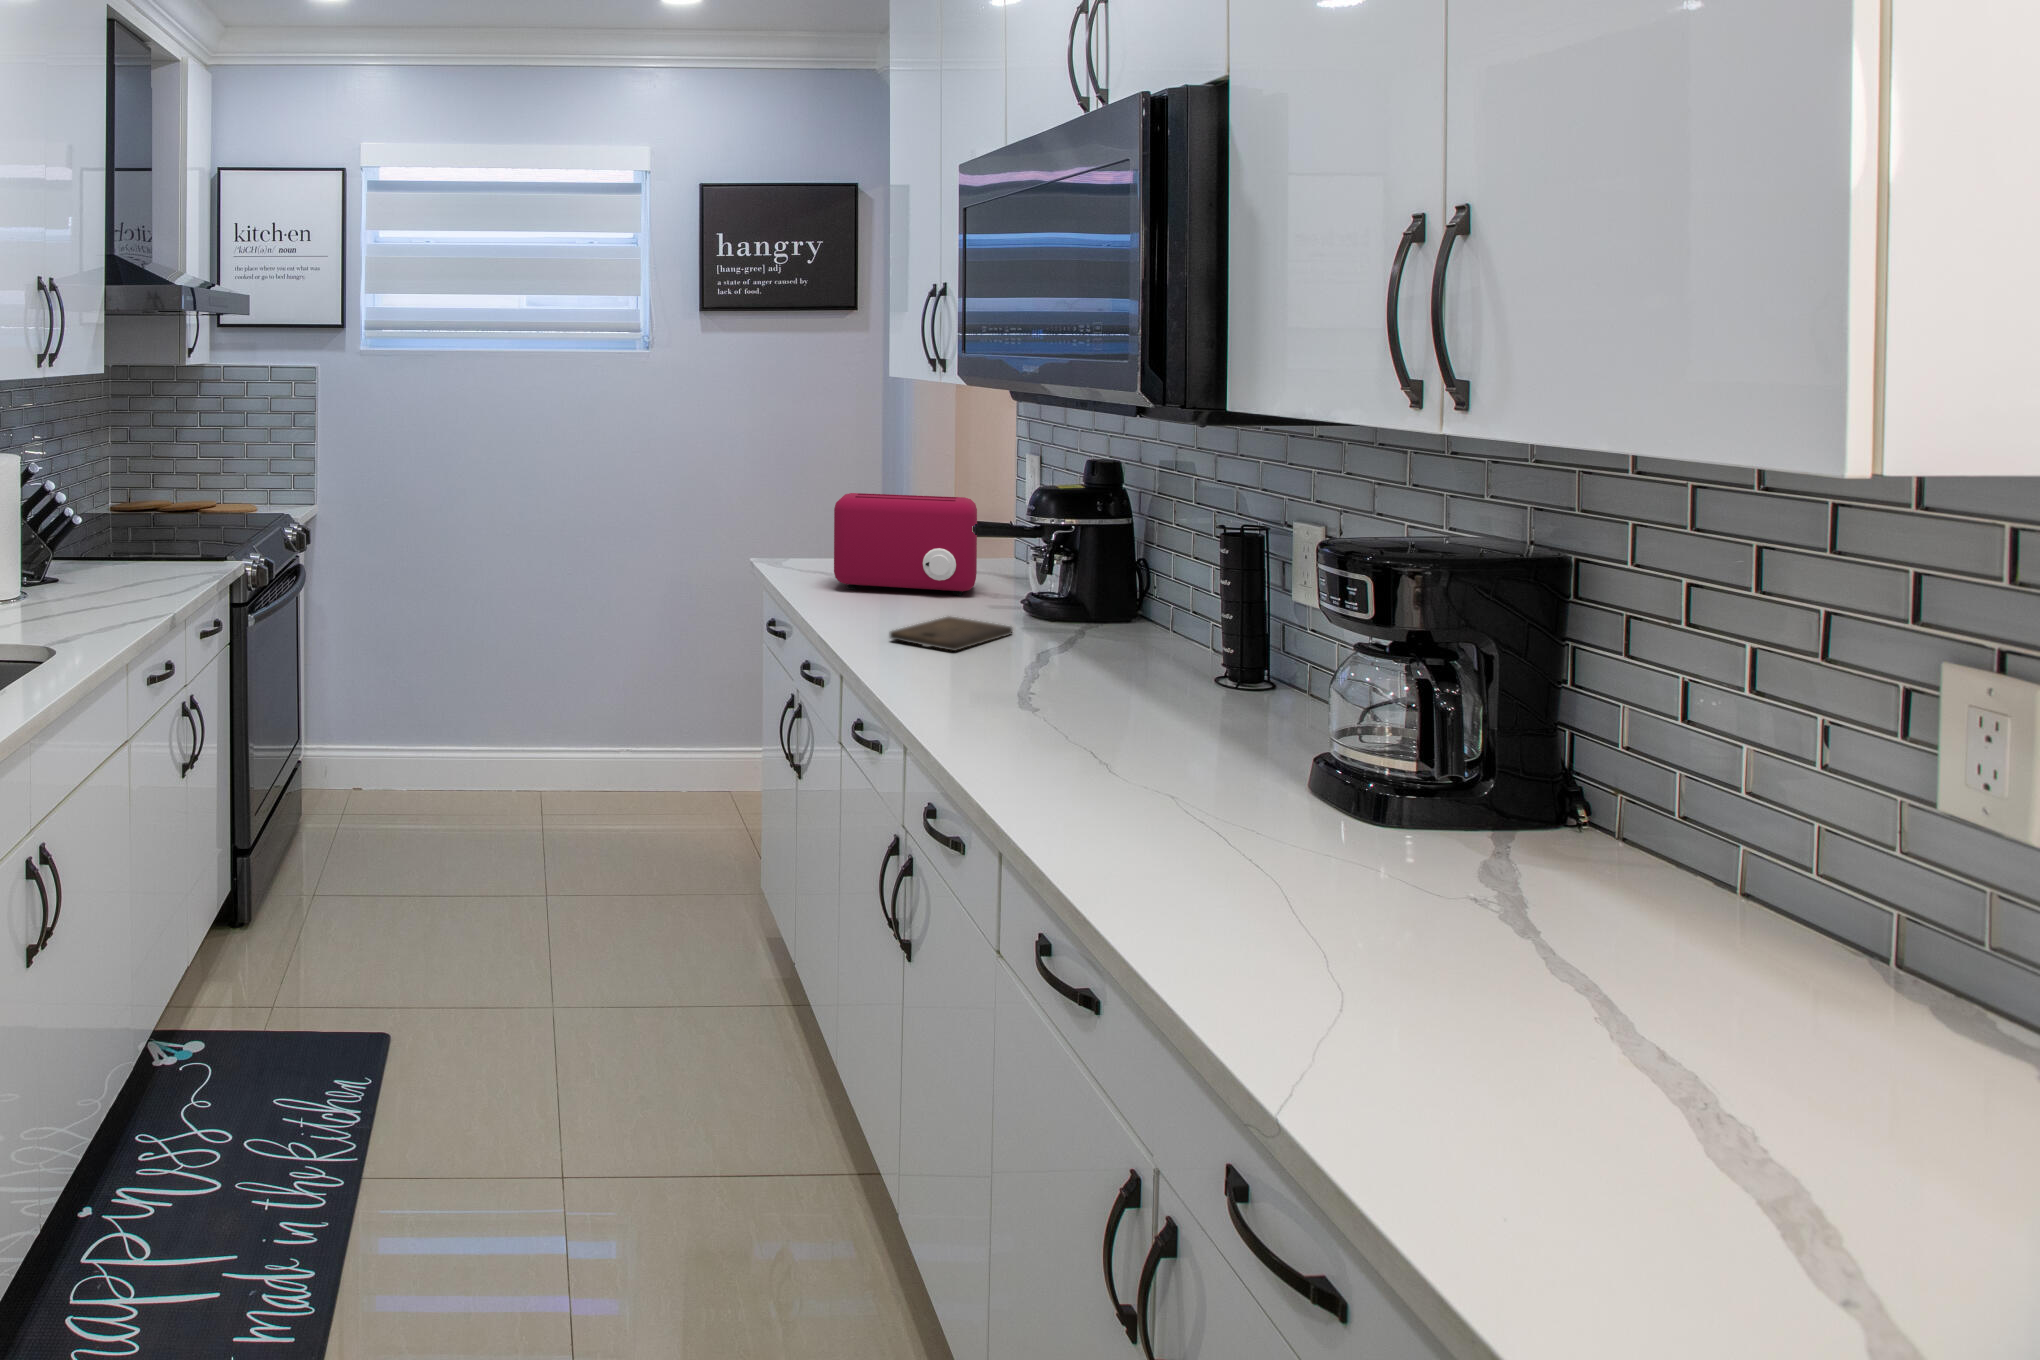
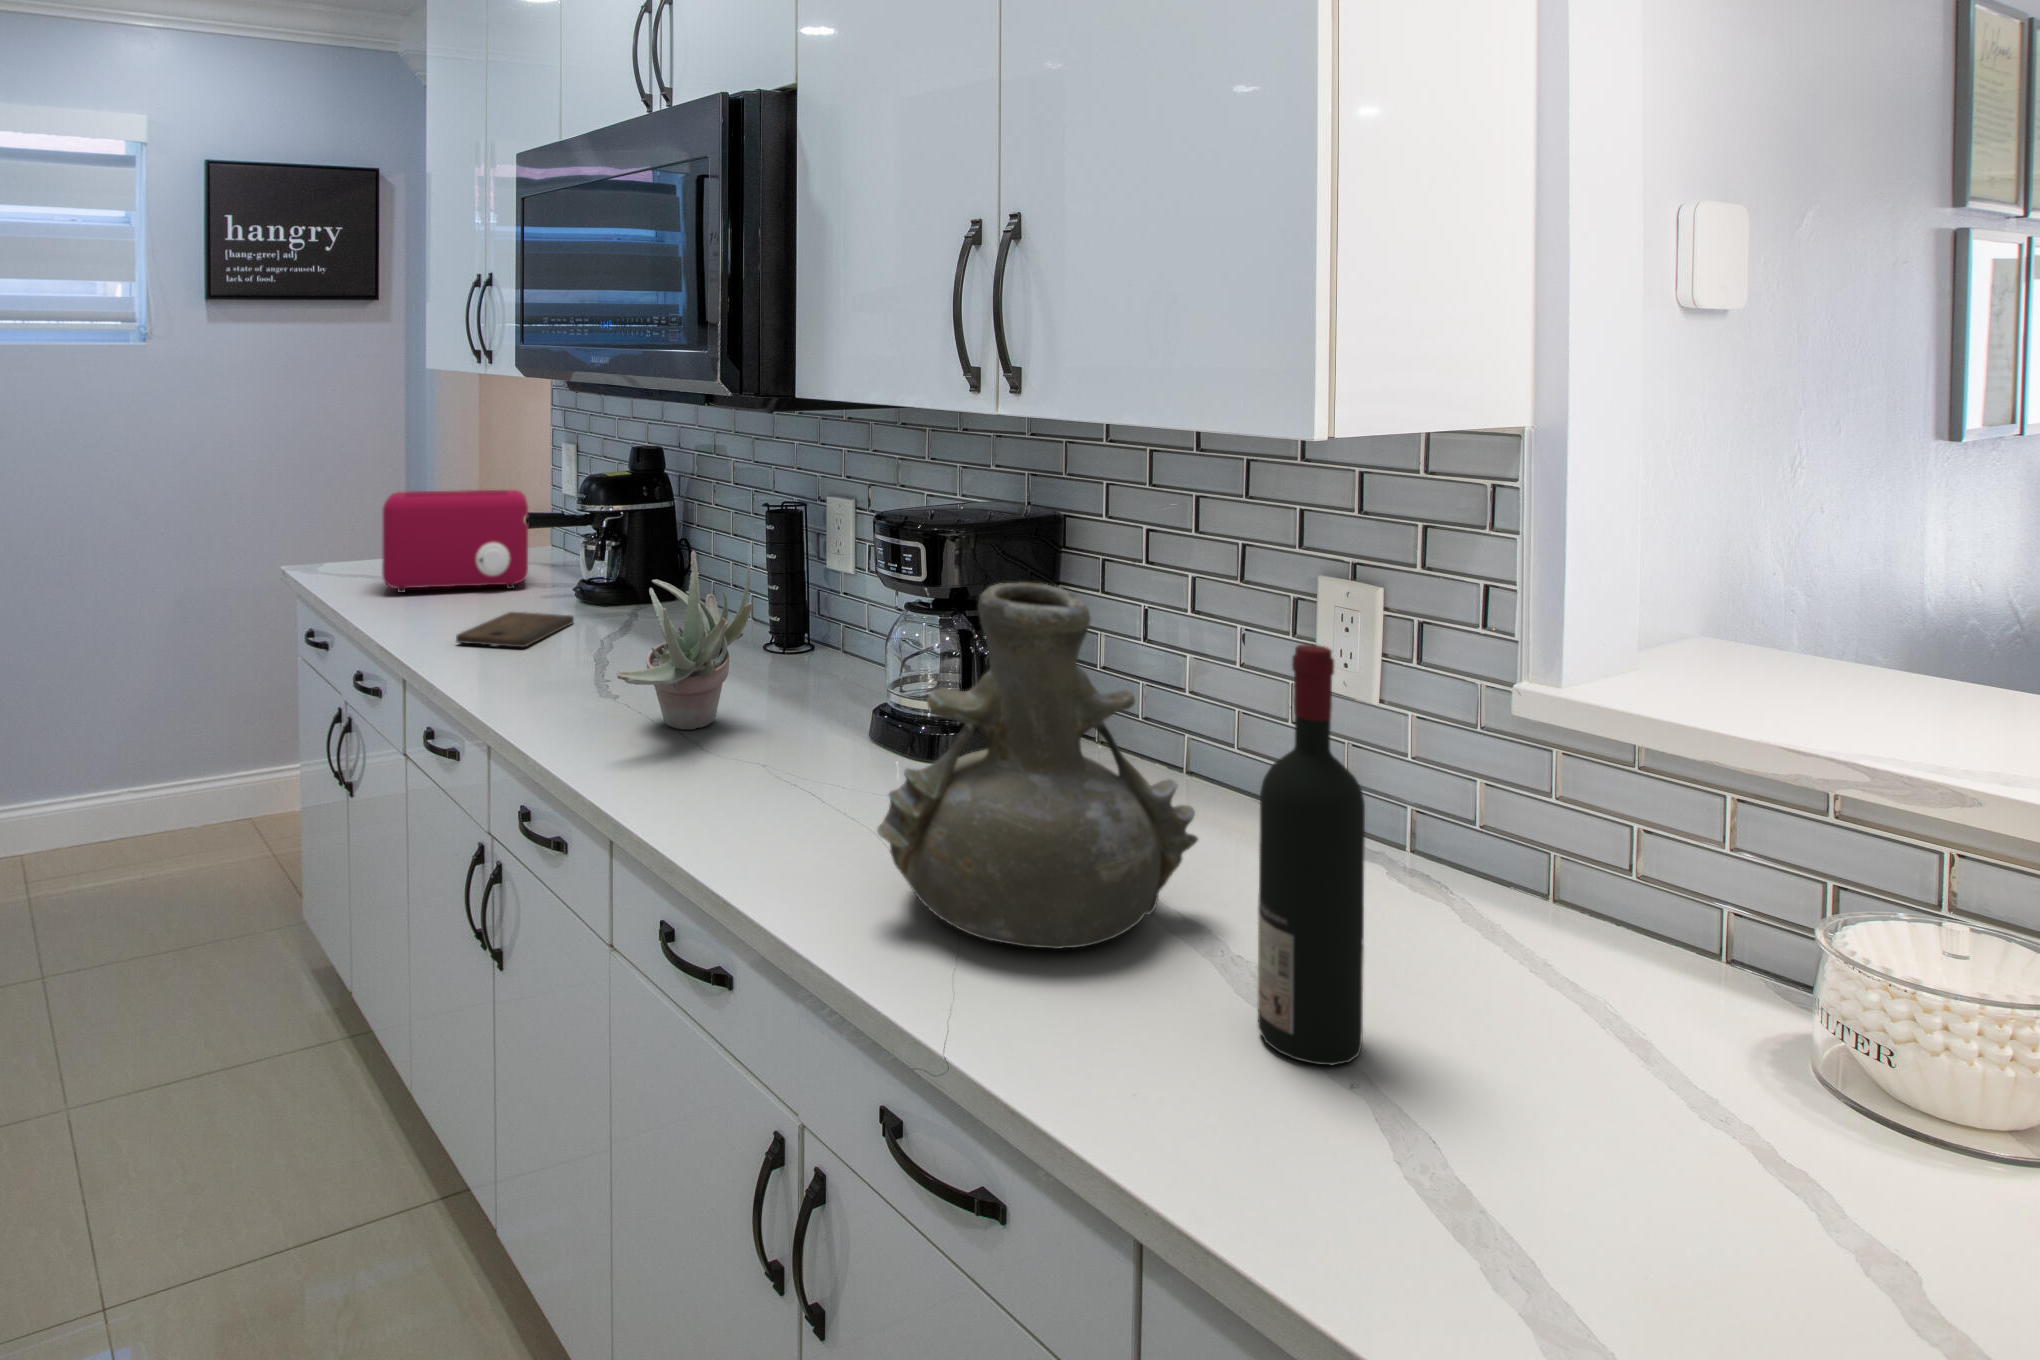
succulent plant: none [1013,567,1172,750] -> present [616,551,752,730]
vase: none [1244,623,1686,1043] -> present [877,582,1198,949]
wine bottle: none [1708,727,1875,1251] -> present [1257,645,1365,1065]

